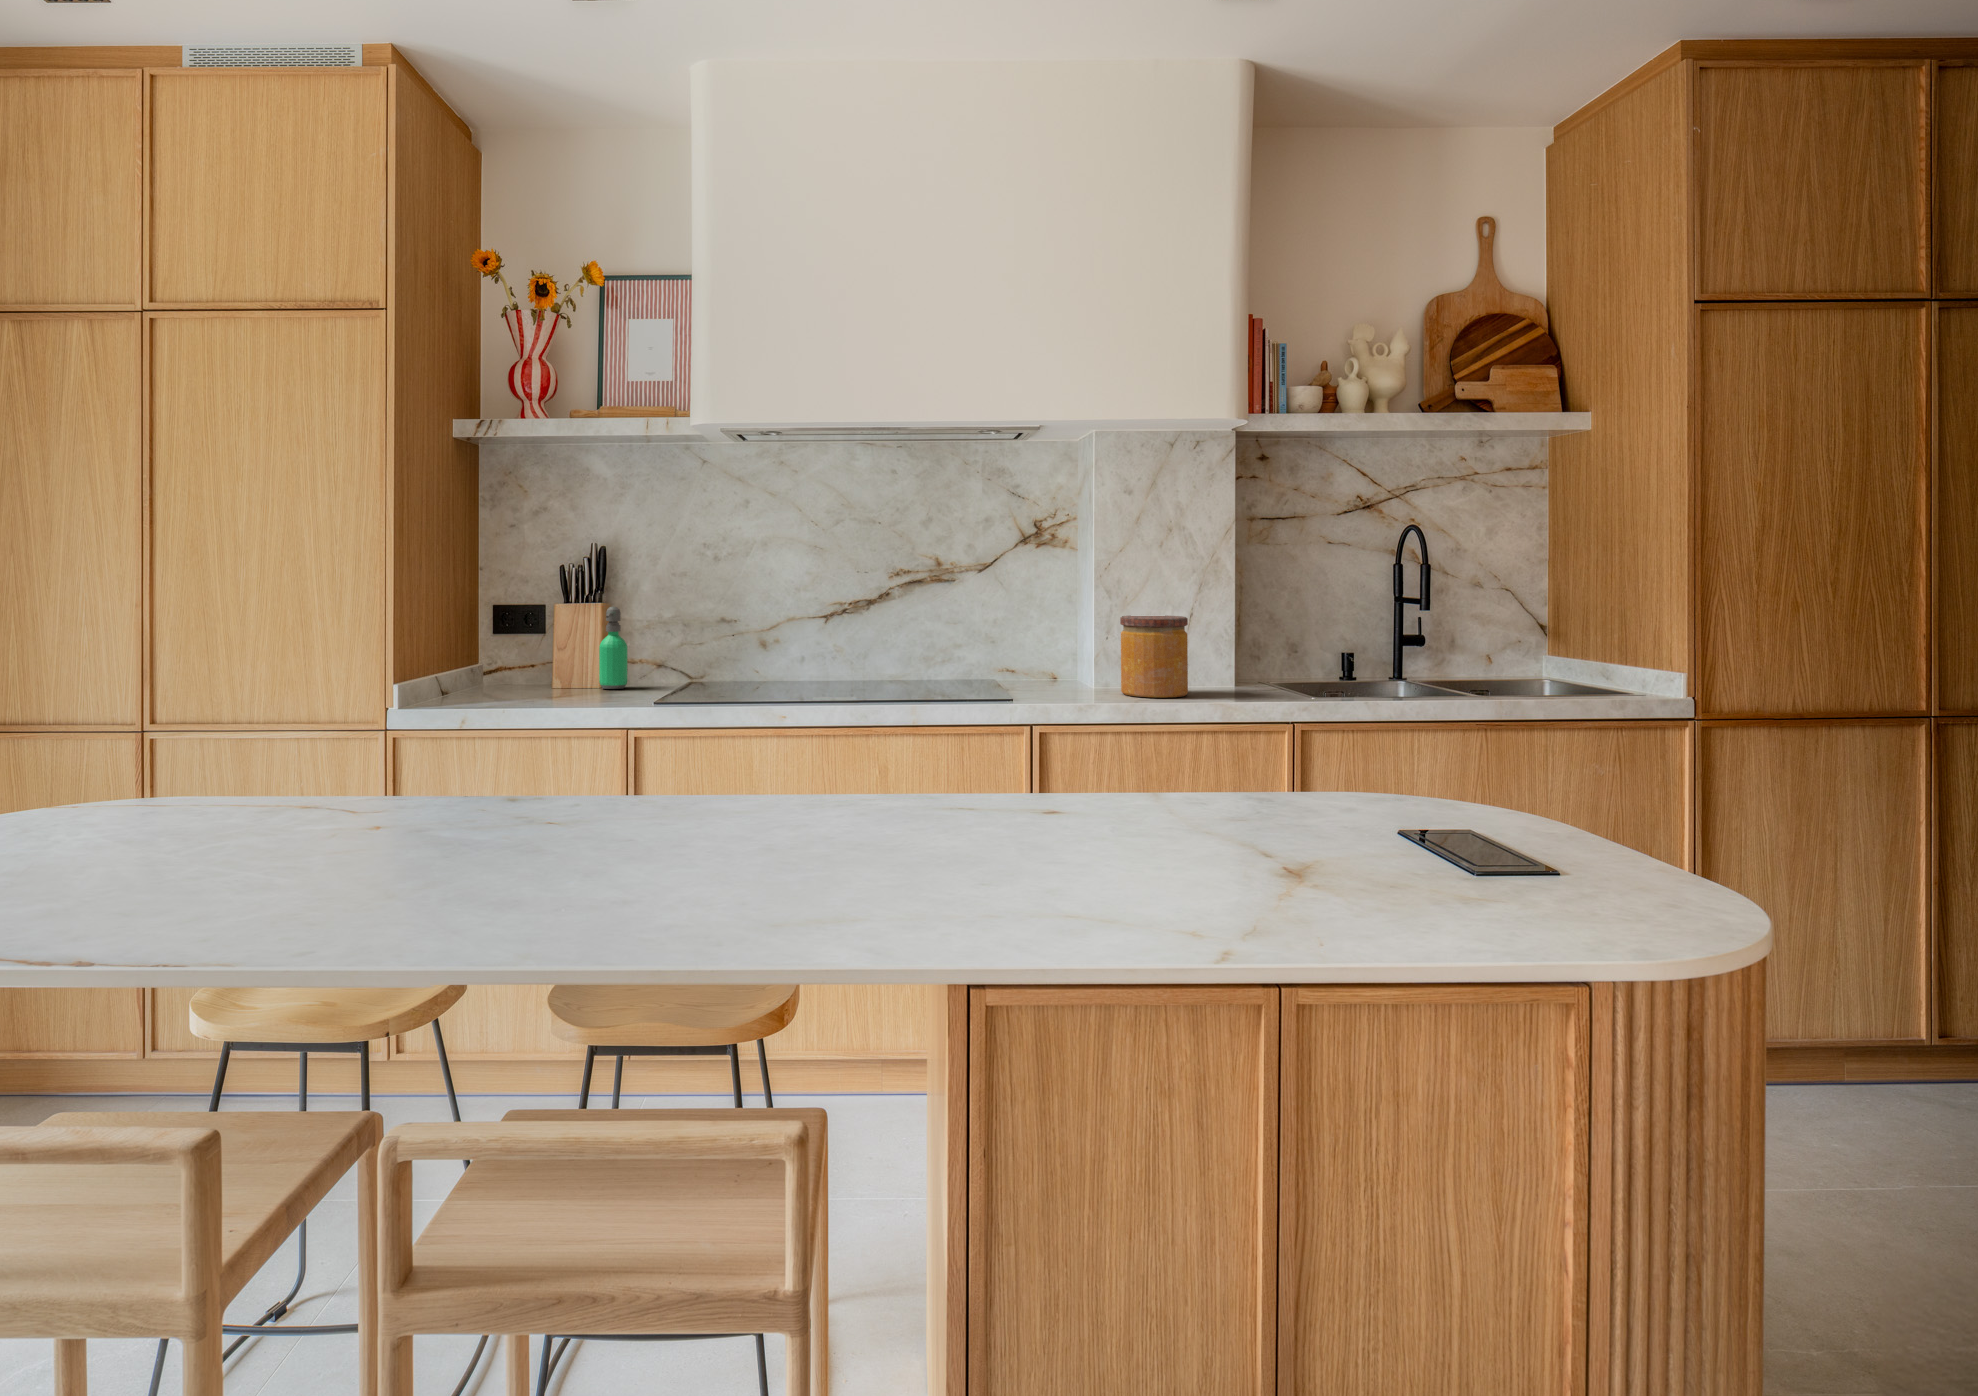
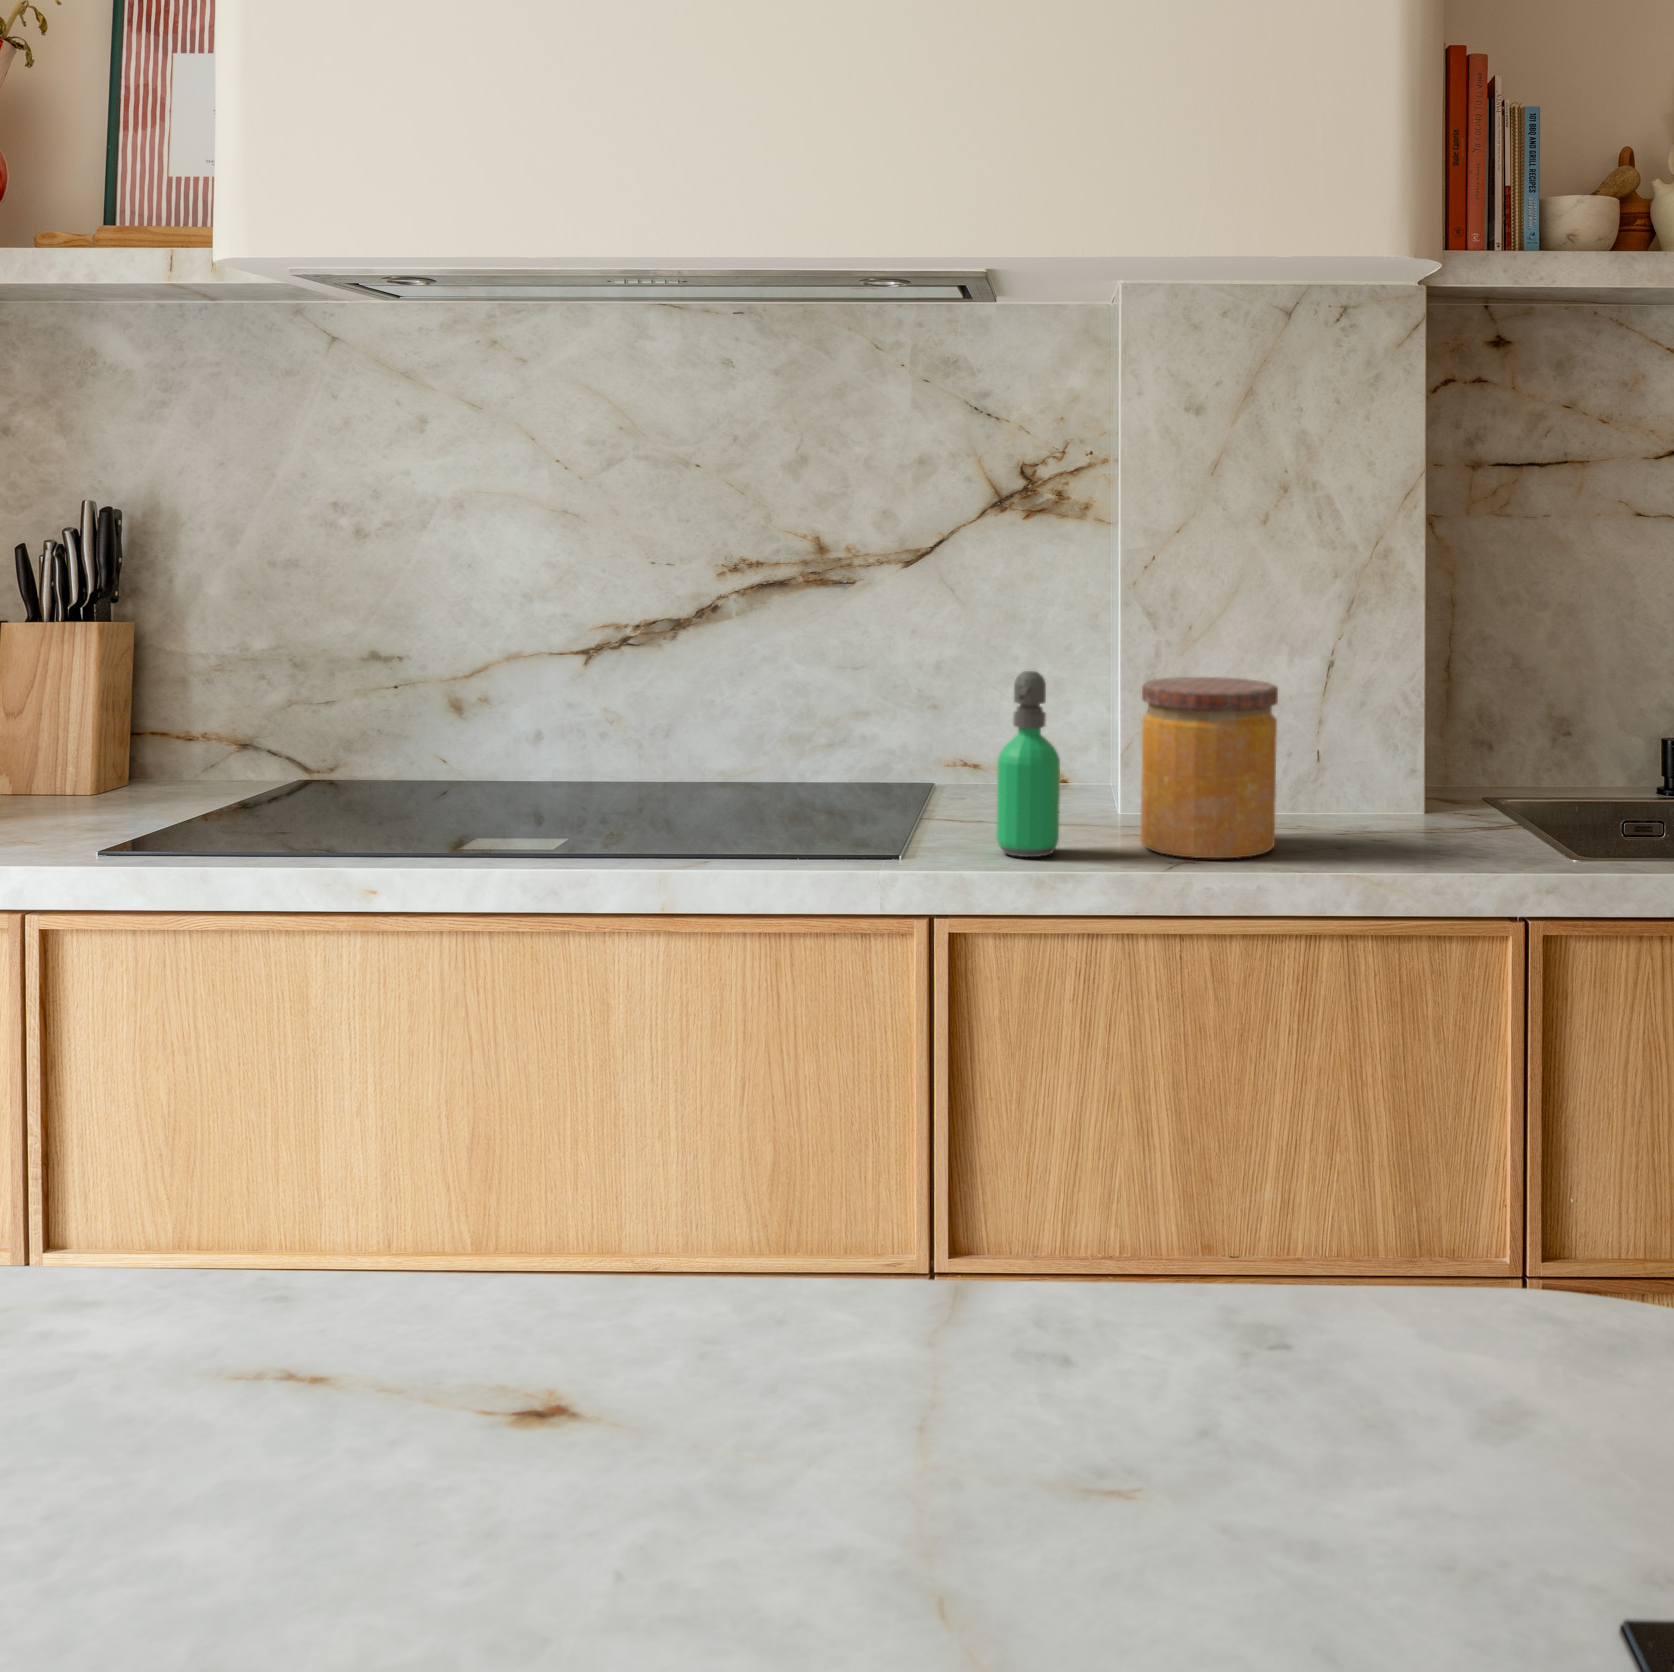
soap dispenser: present [599,607,628,689] -> present [996,671,1060,857]

